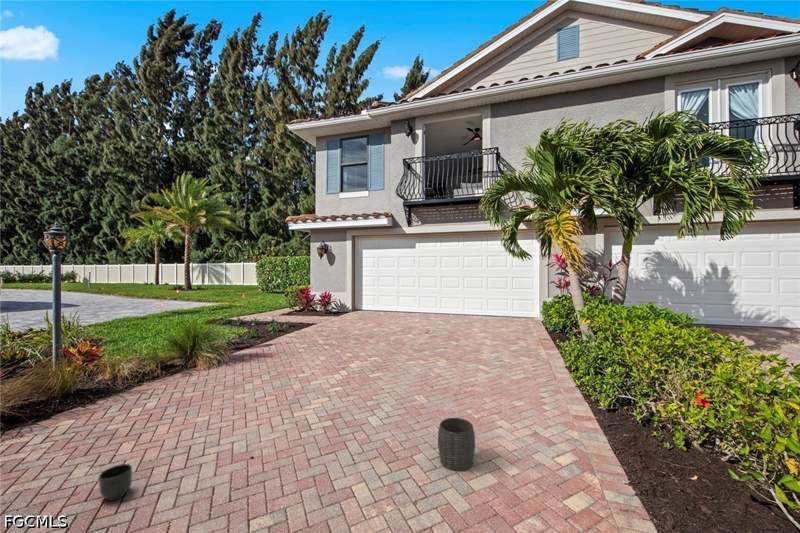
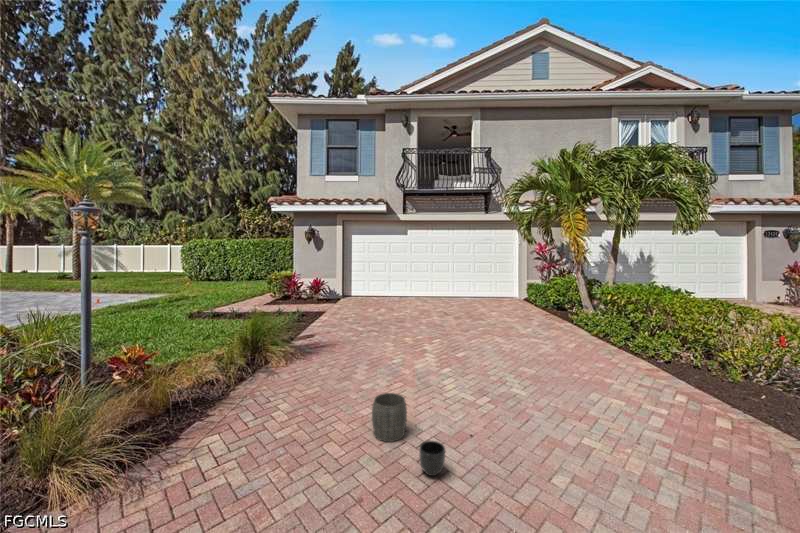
woven basket: present [438,418,475,471] -> present [372,393,407,442]

